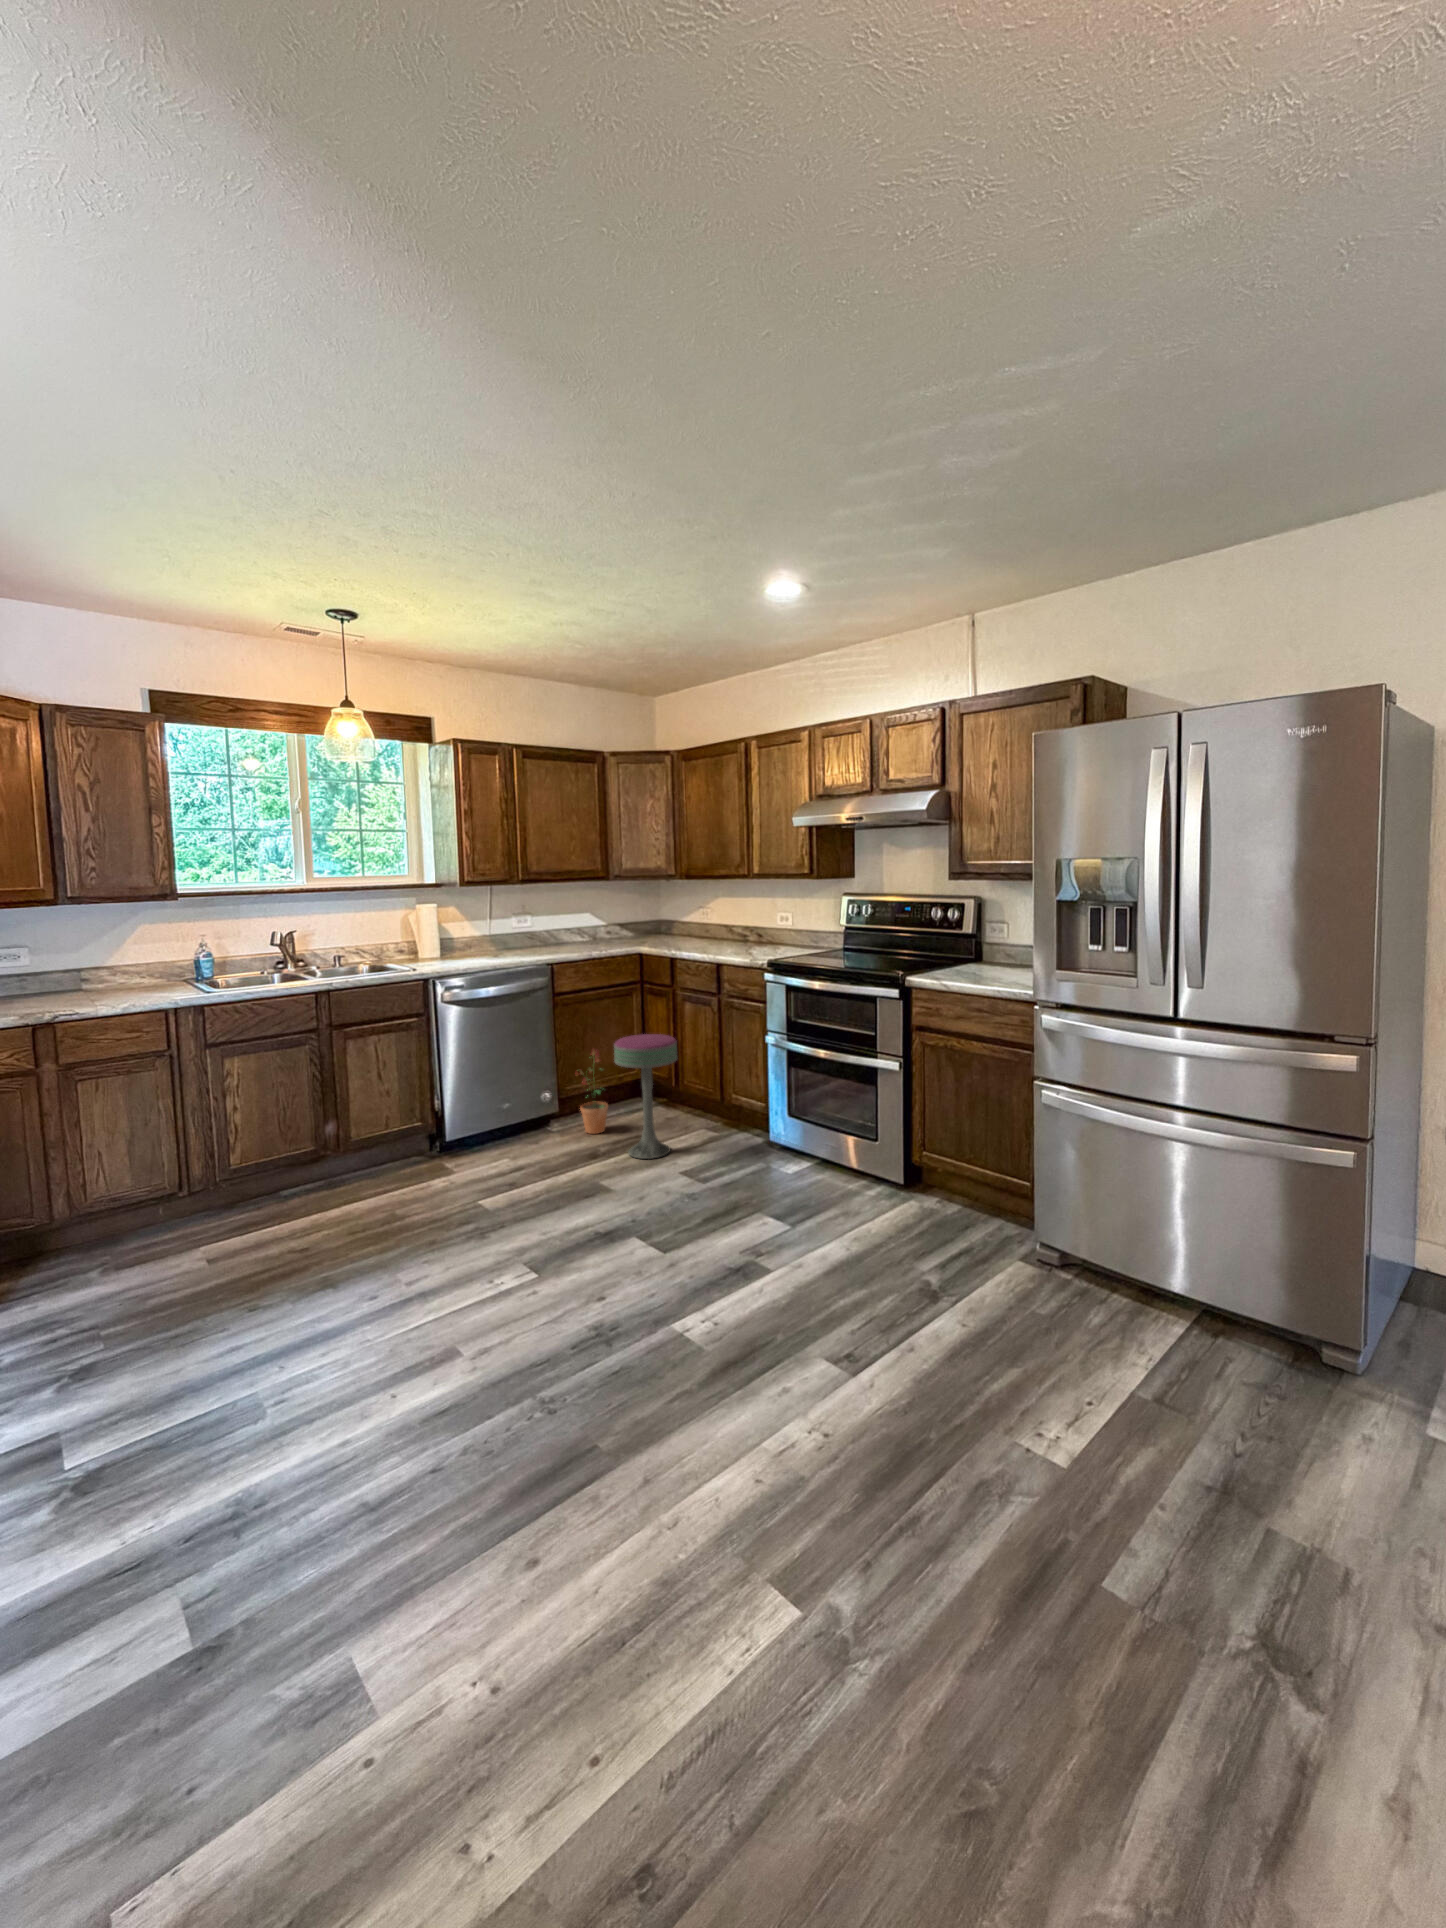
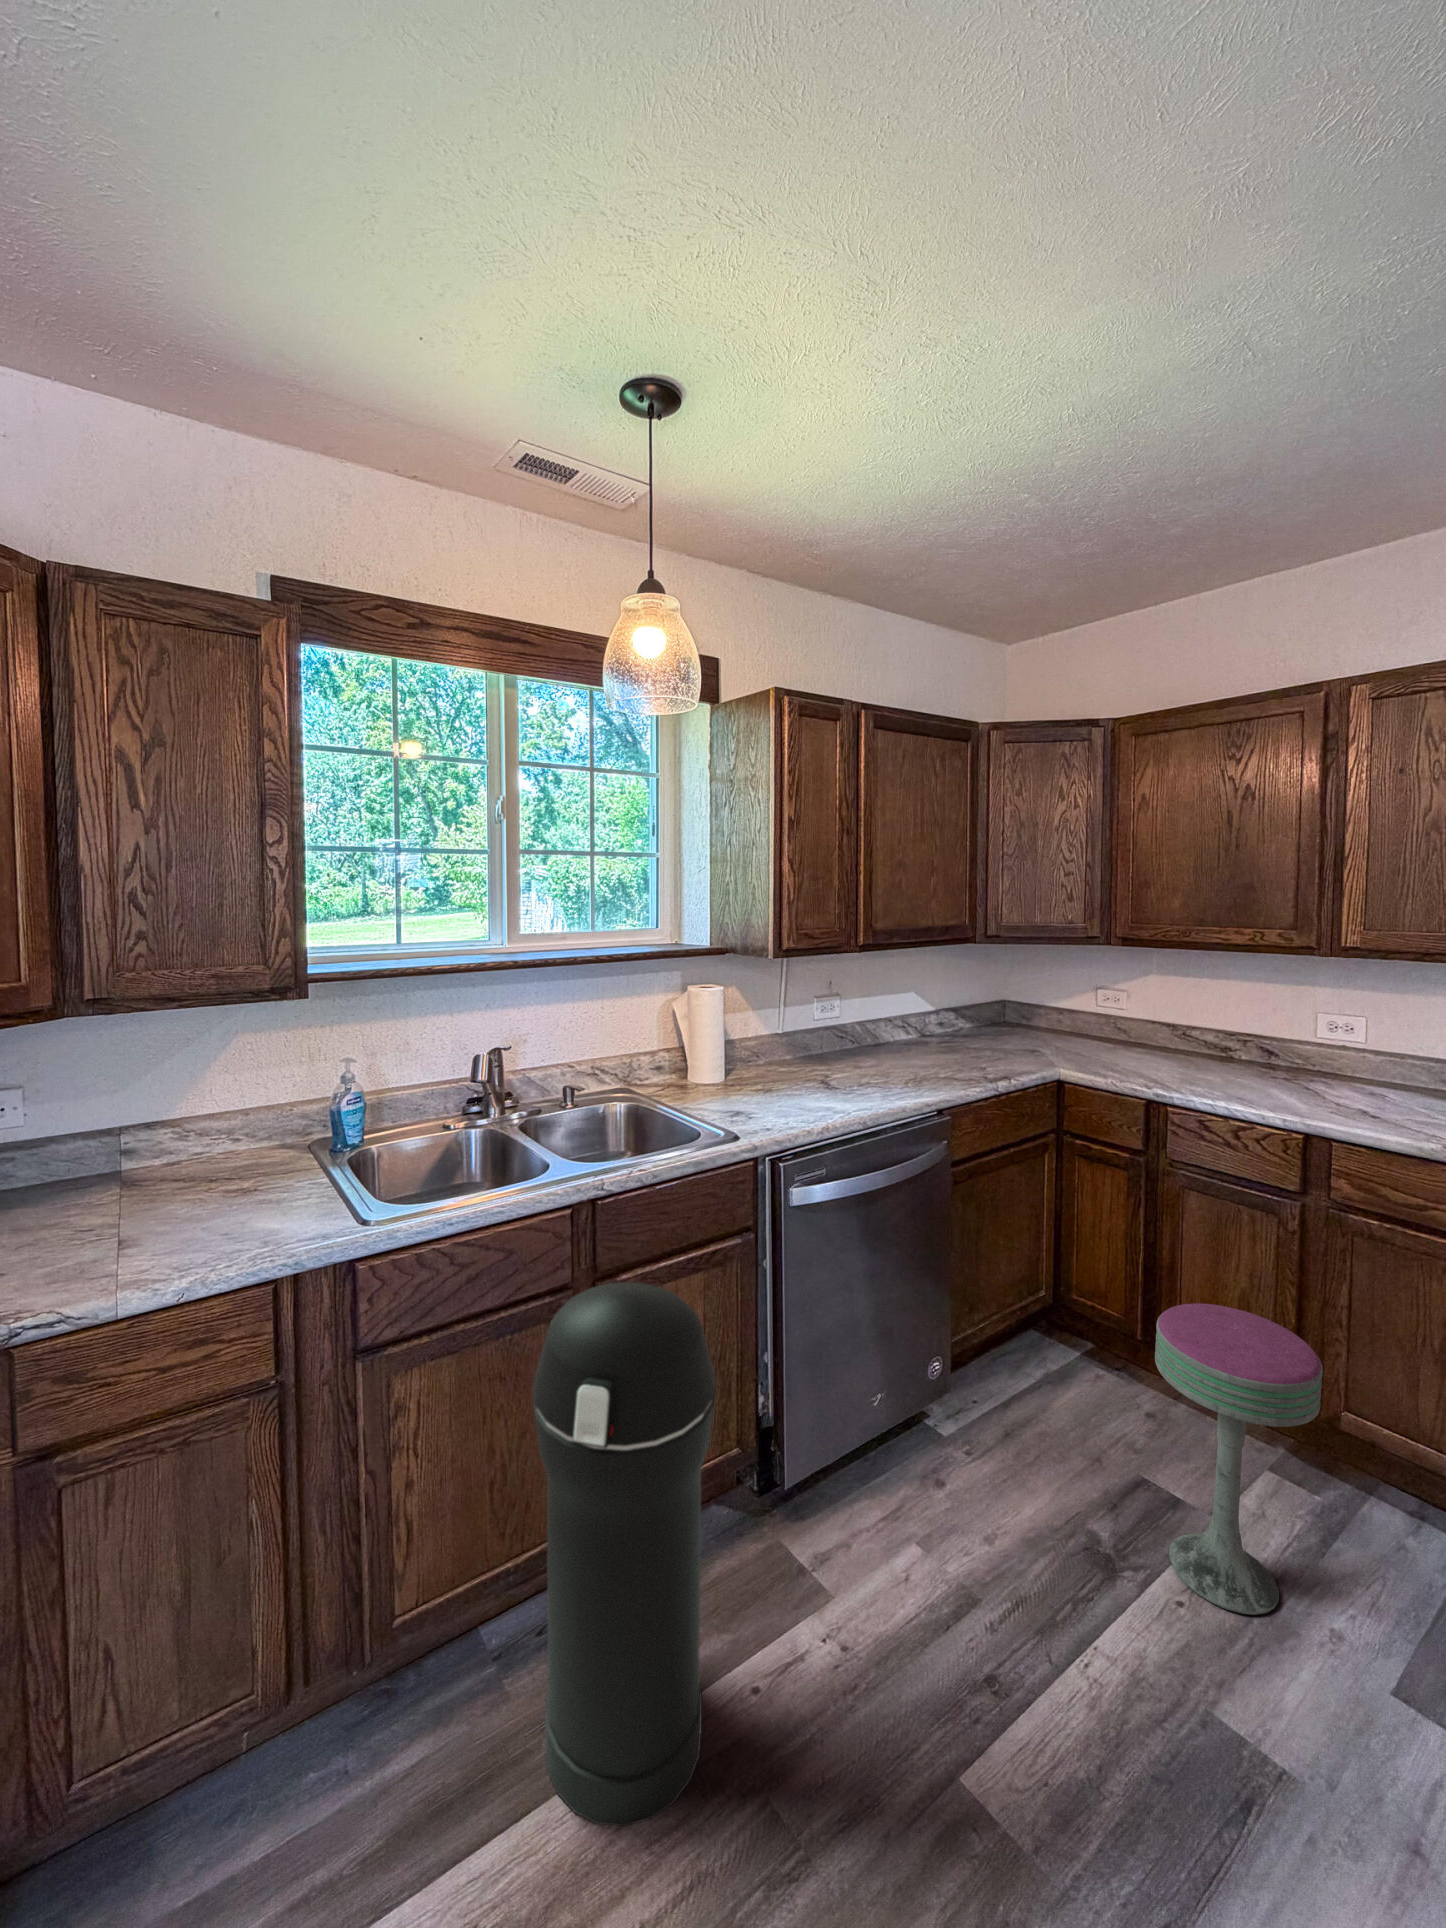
trash can: none [286,1008,377,1219] -> present [533,1282,716,1826]
potted plant: present [576,1050,608,1134] -> none [986,1285,1070,1467]

